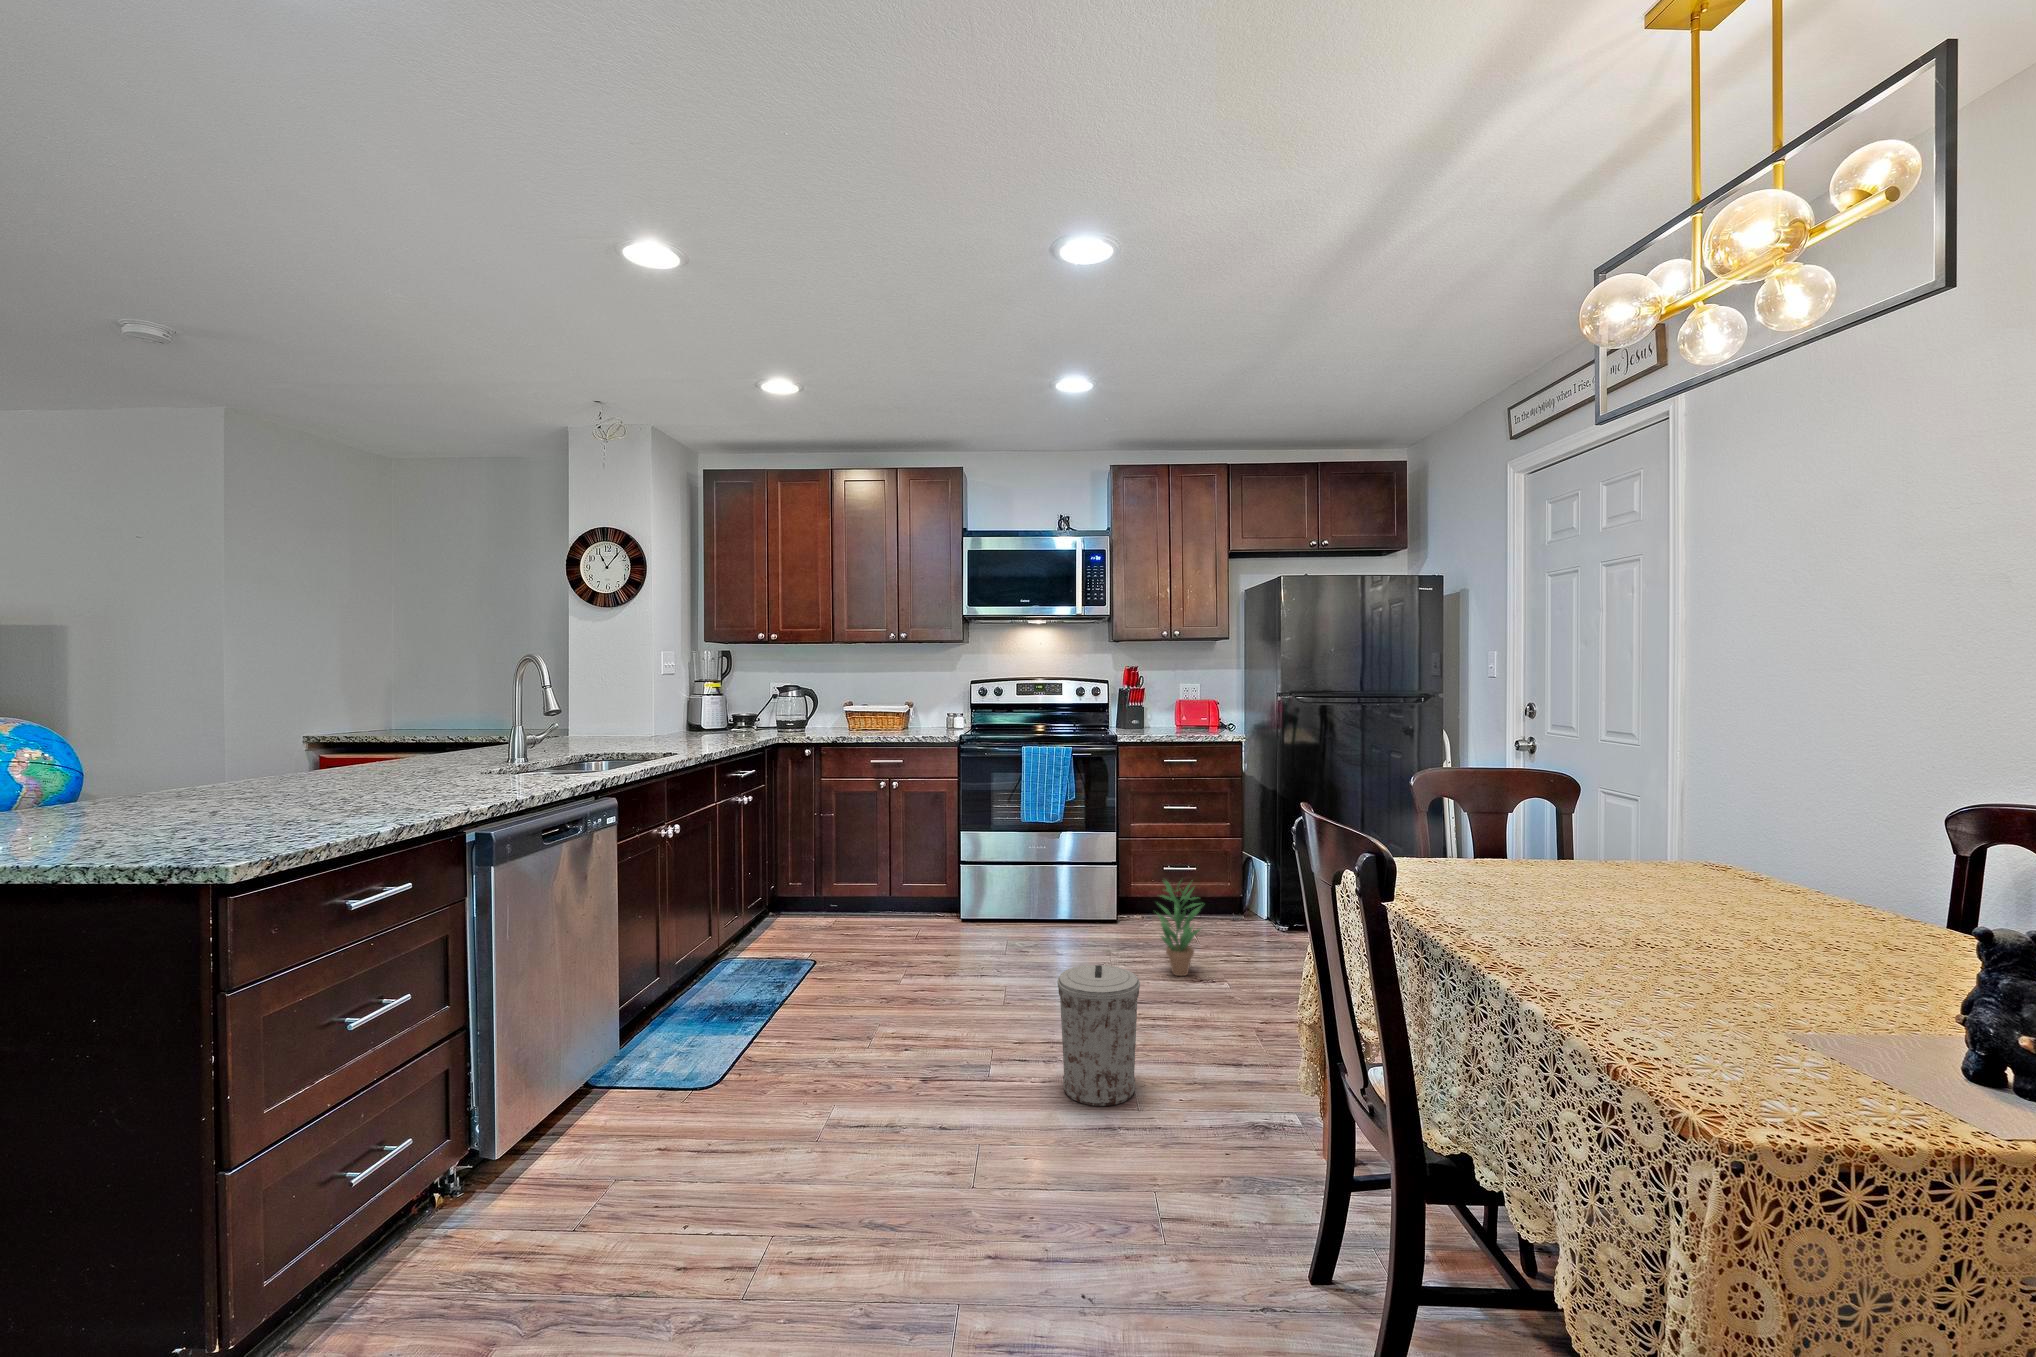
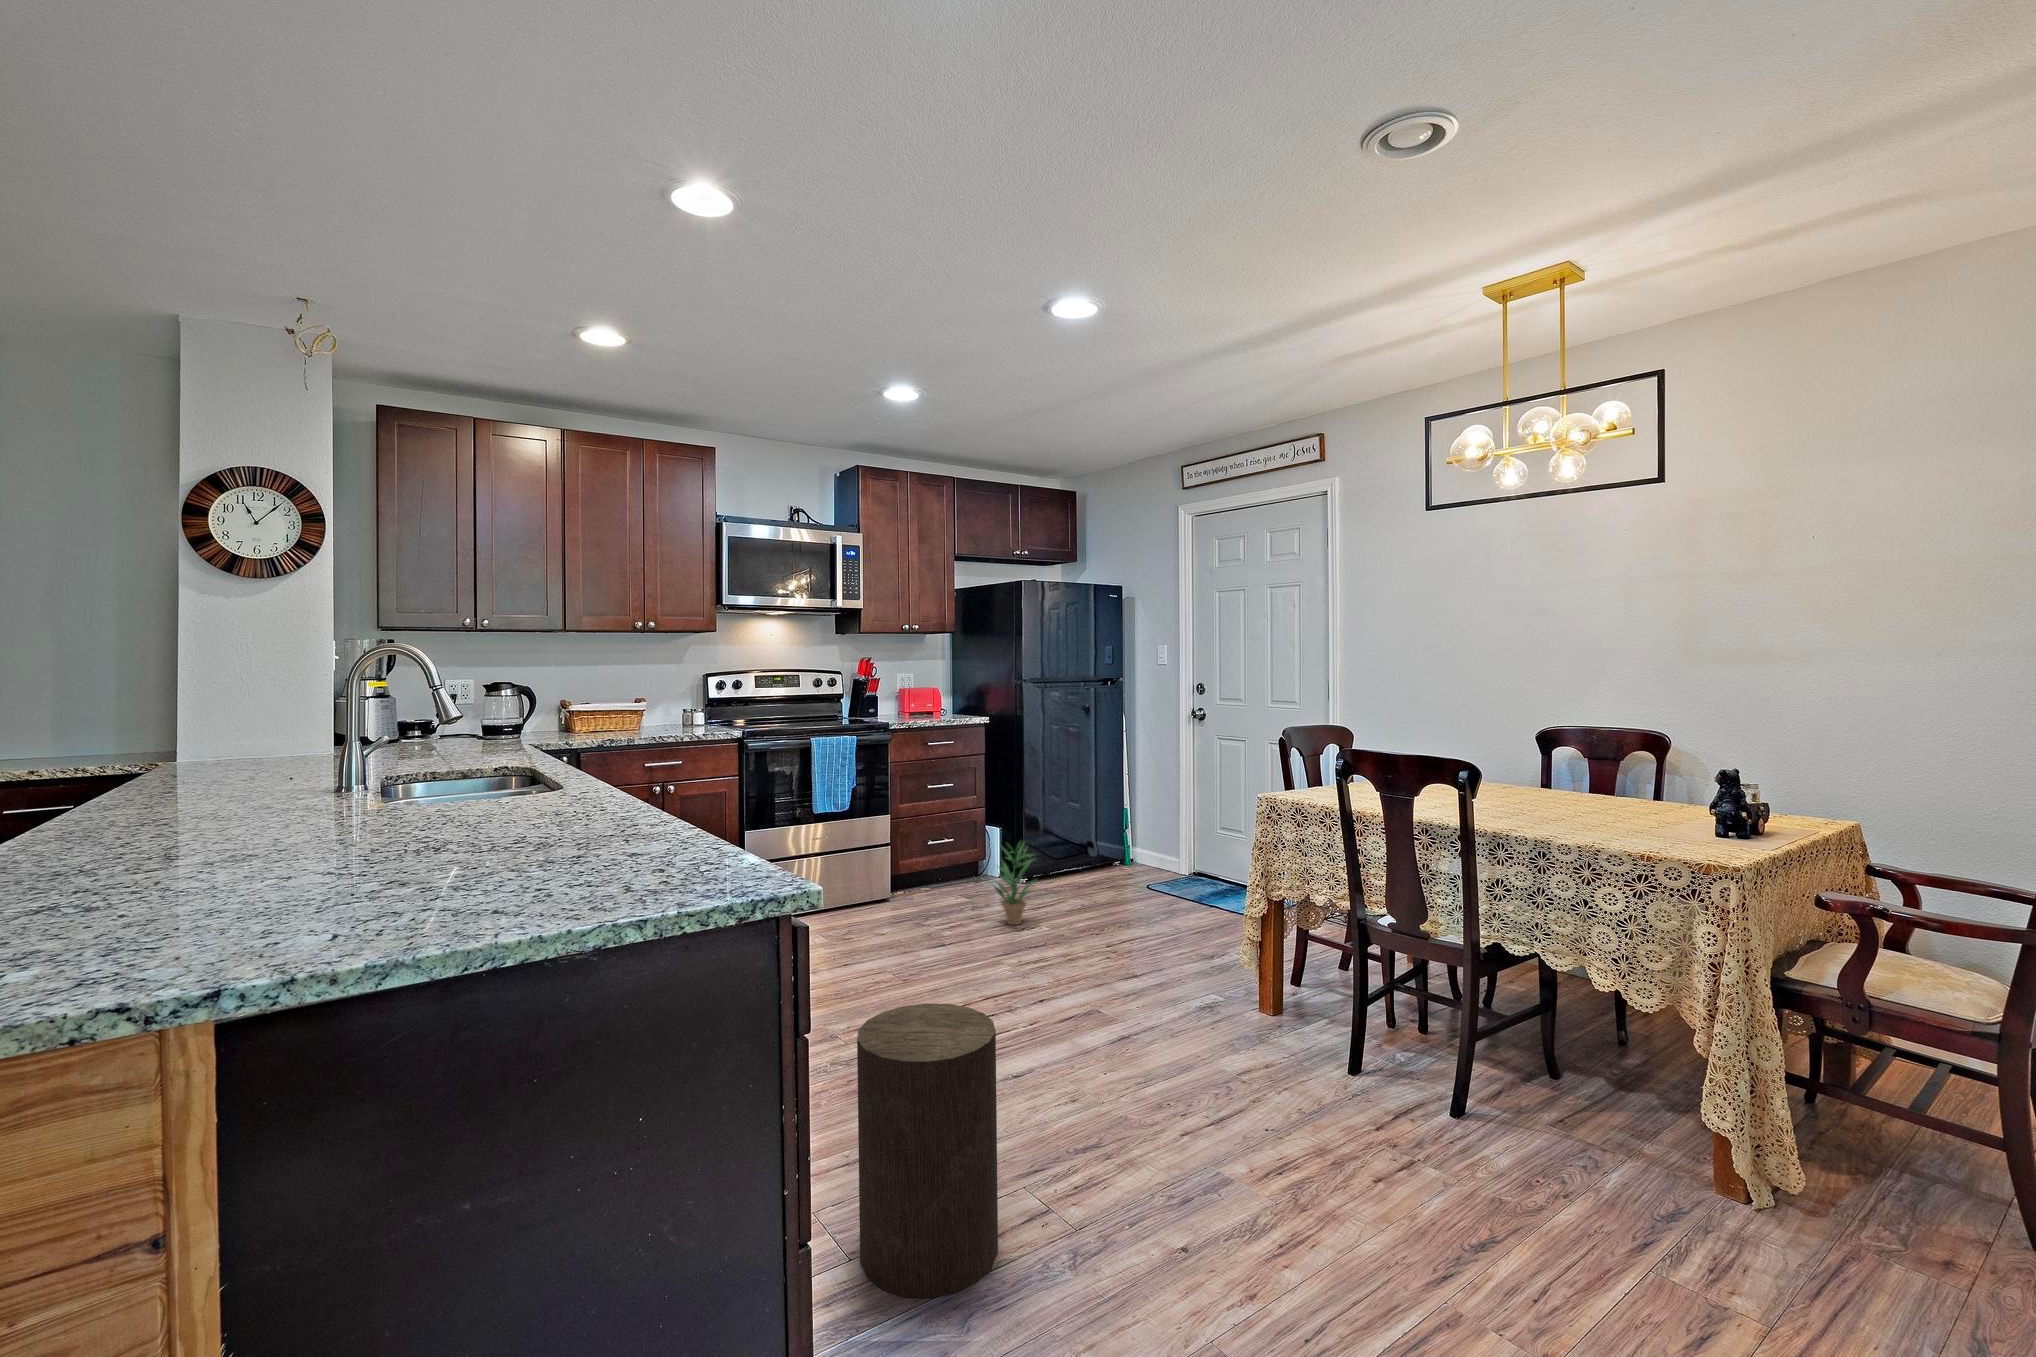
trash can: present [1057,965,1140,1106] -> none [1058,907,1128,1022]
stool: none [528,1008,677,1293] -> present [857,1004,998,1298]

